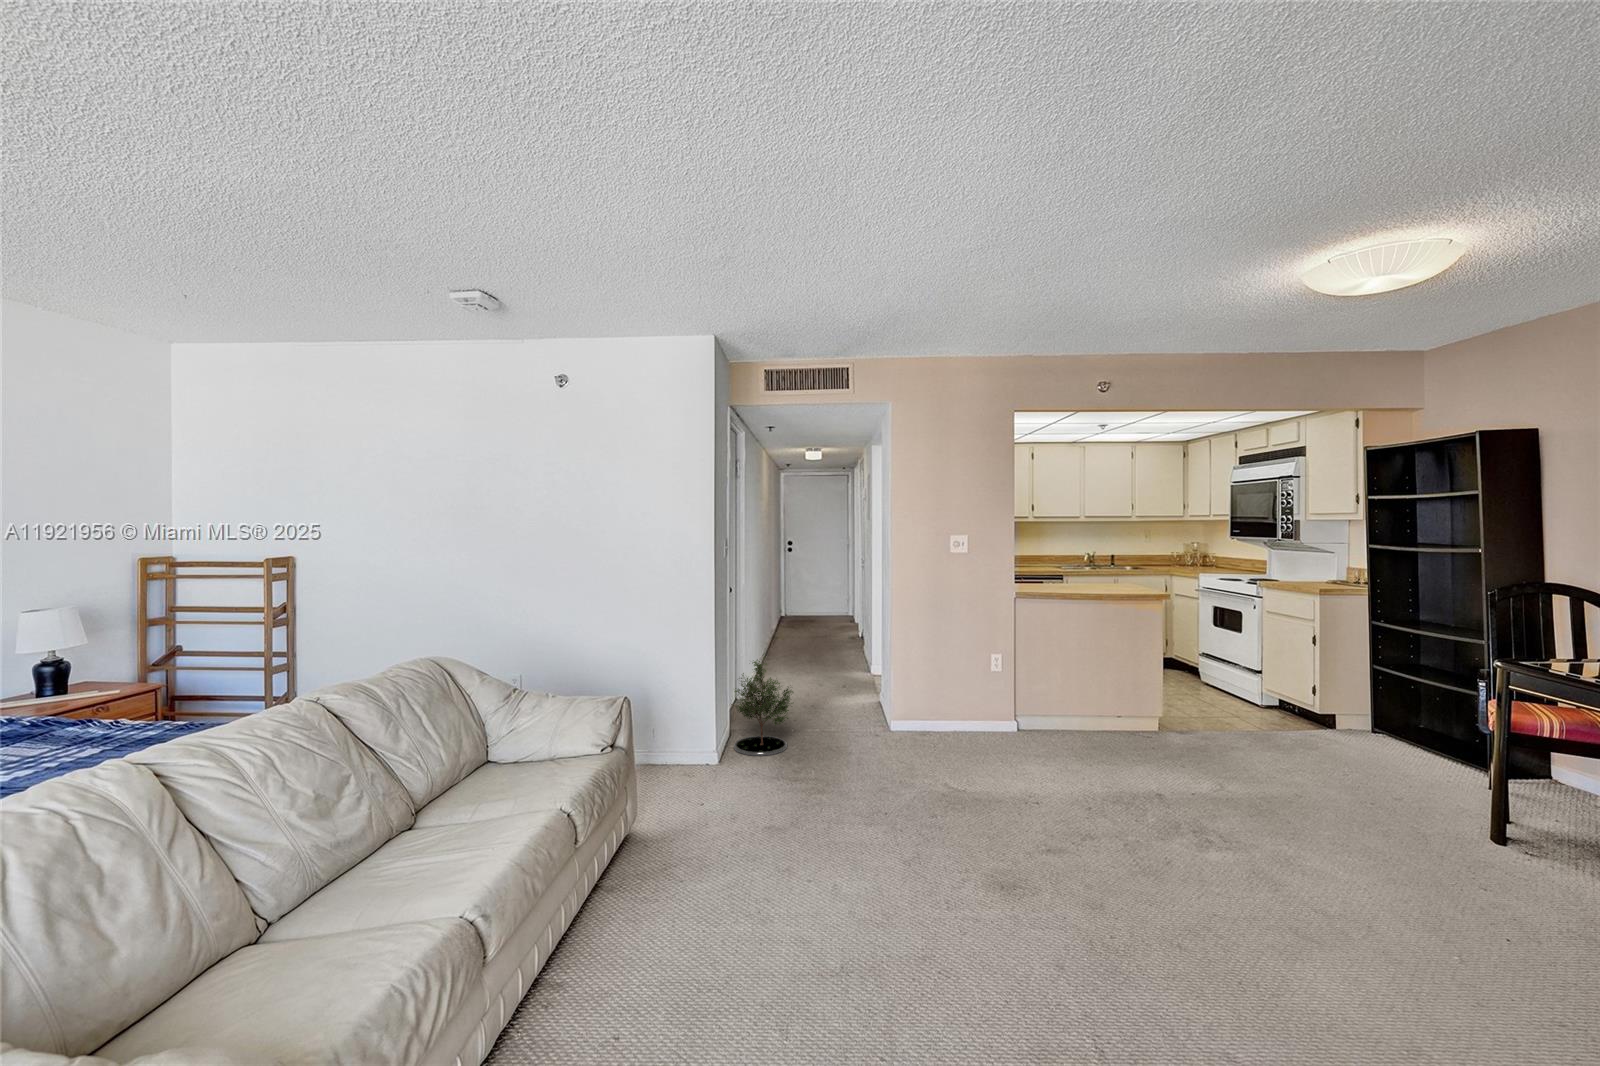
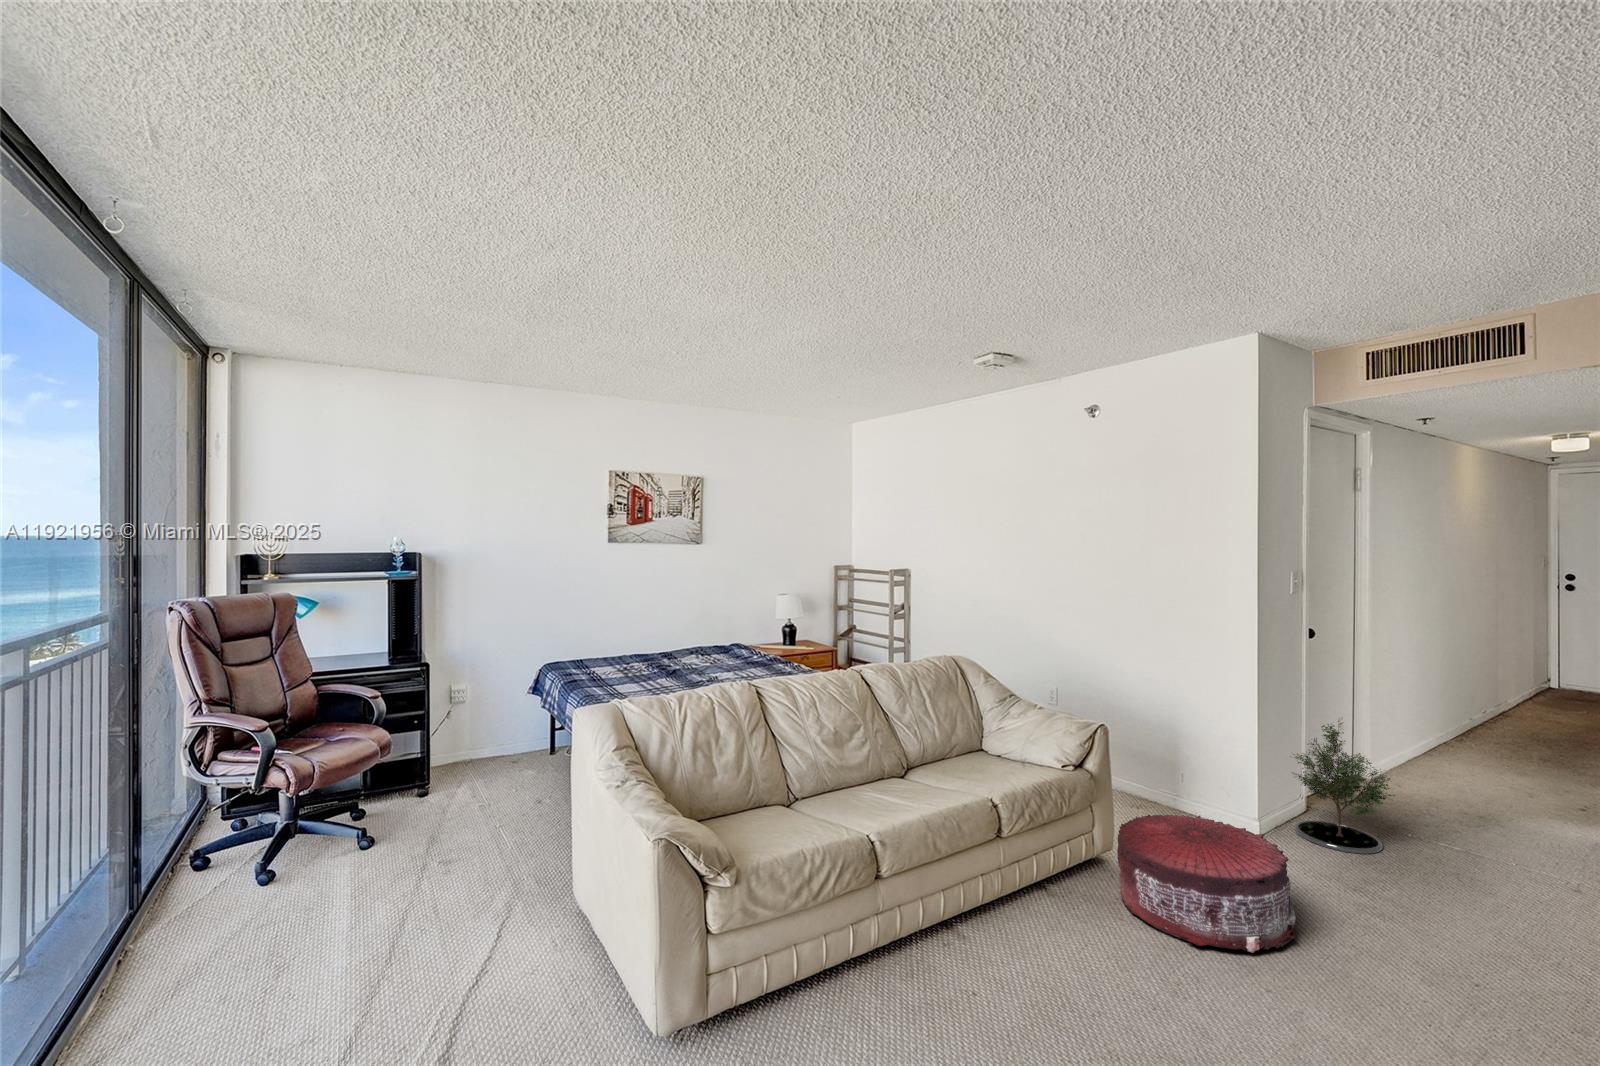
pouf: none [657,757,798,873] -> present [1117,815,1296,953]

